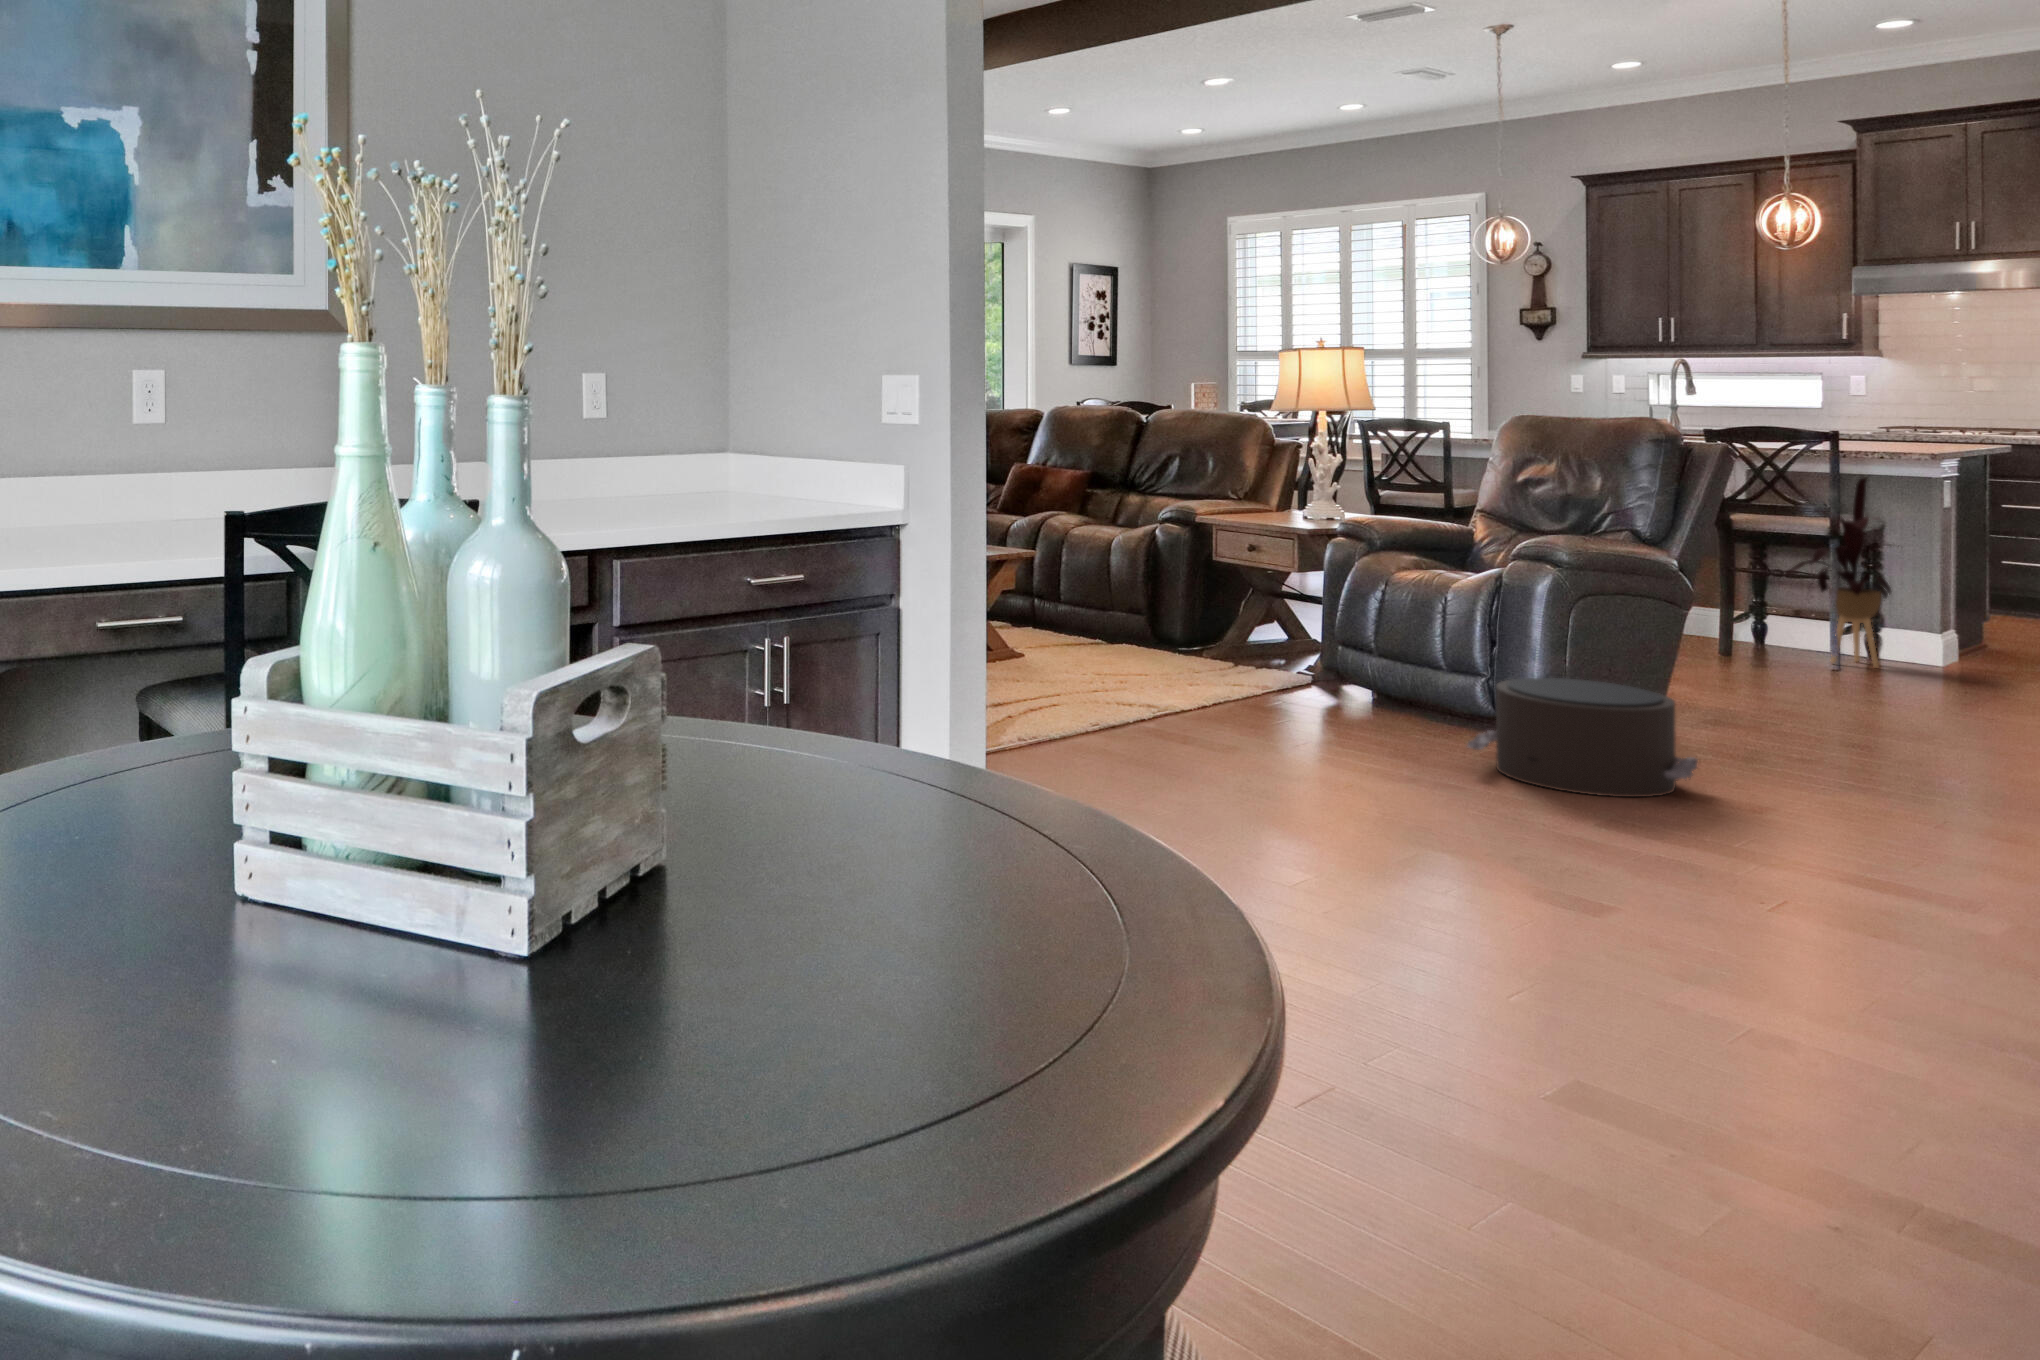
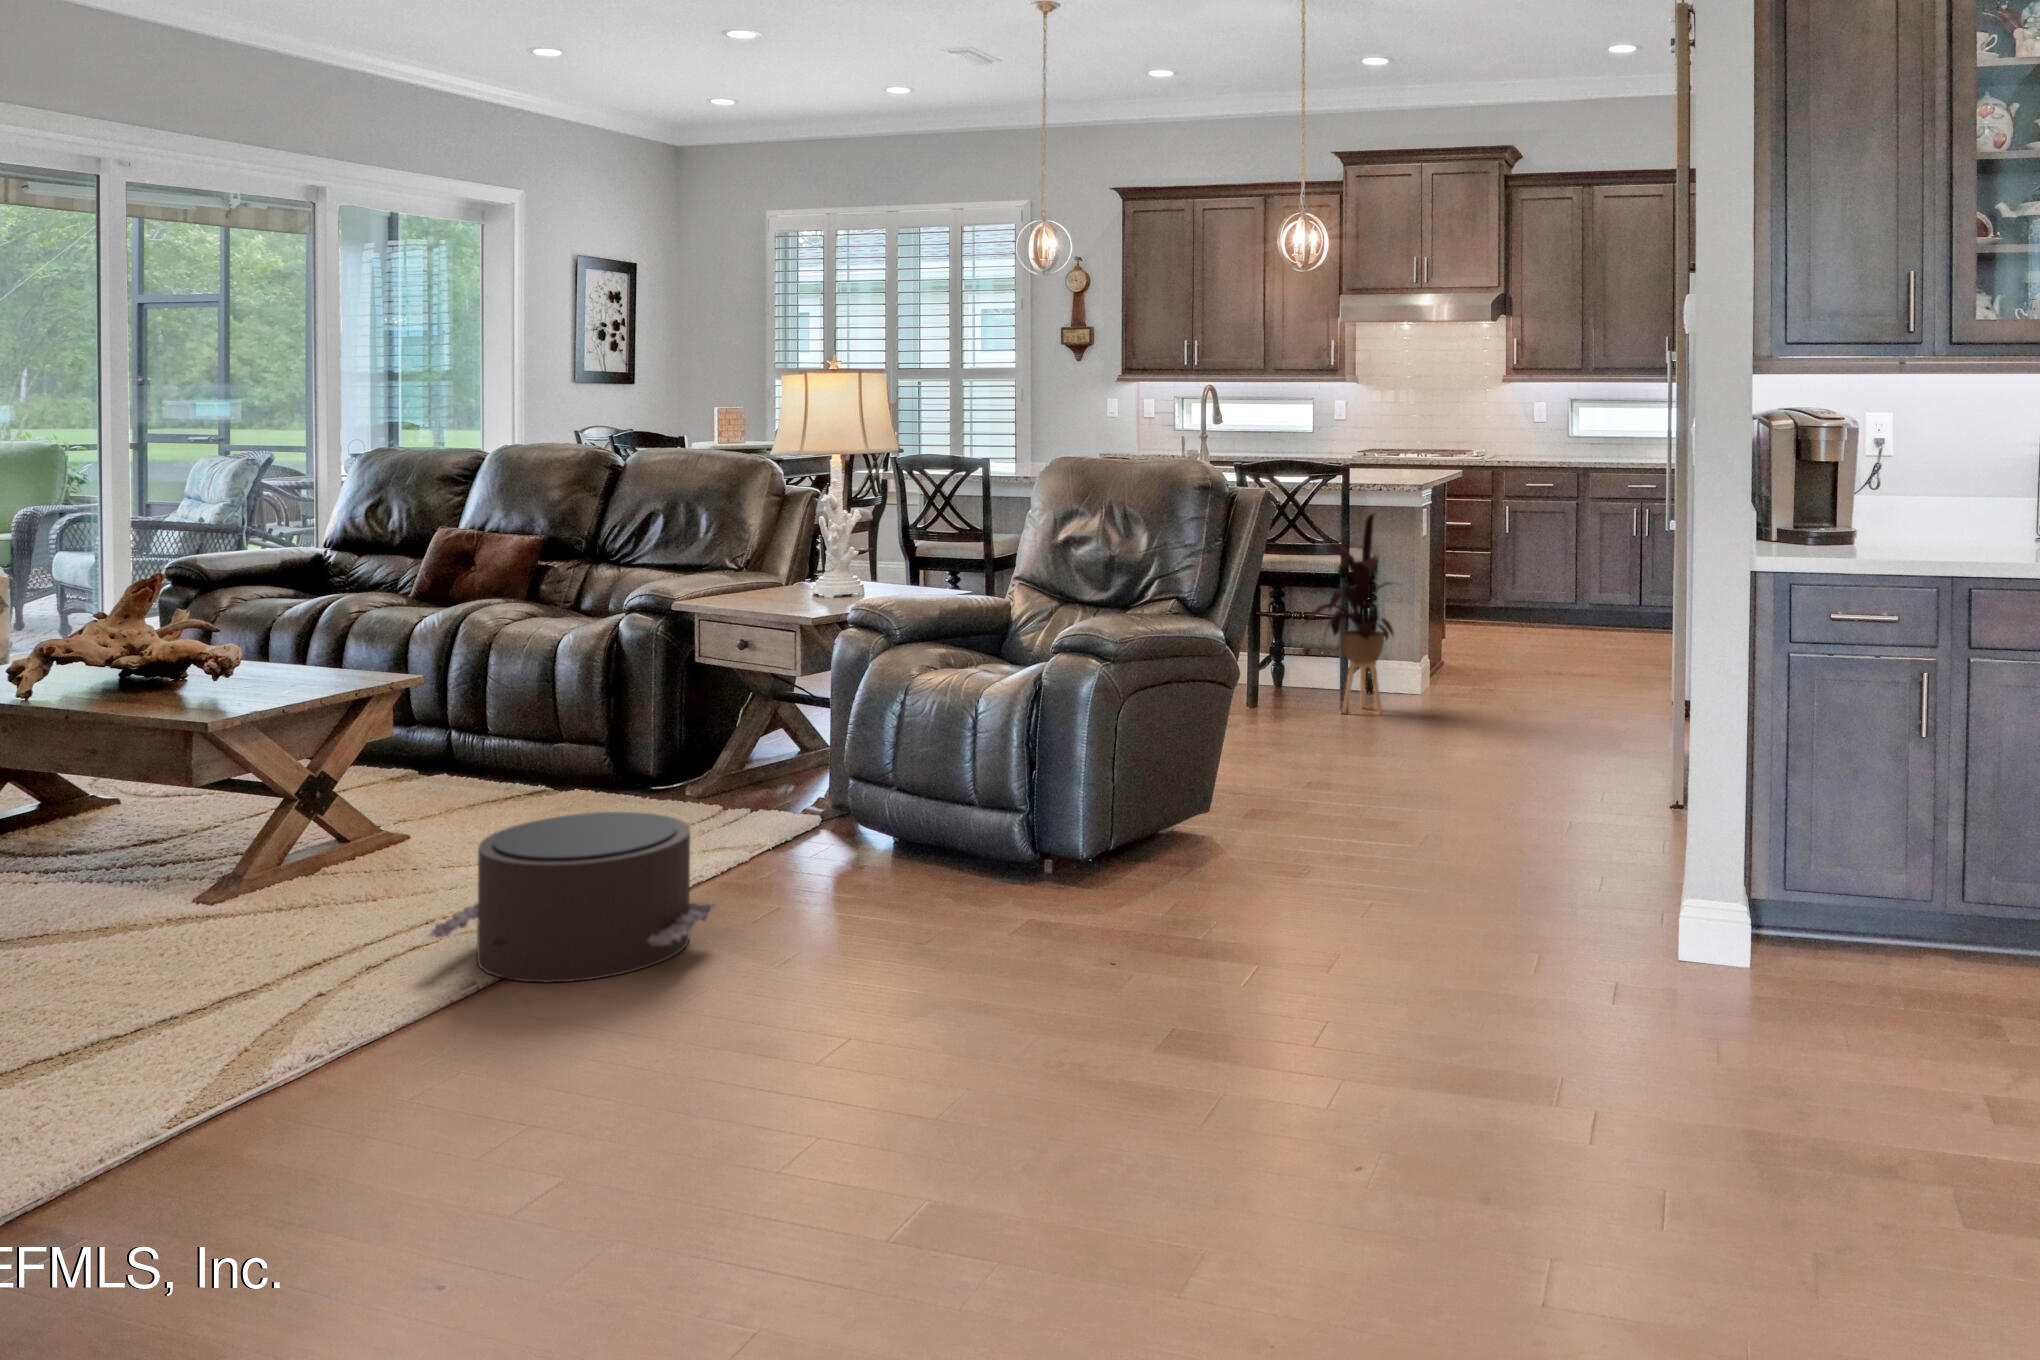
pouf: present [1467,678,1698,797] -> present [429,812,714,982]

